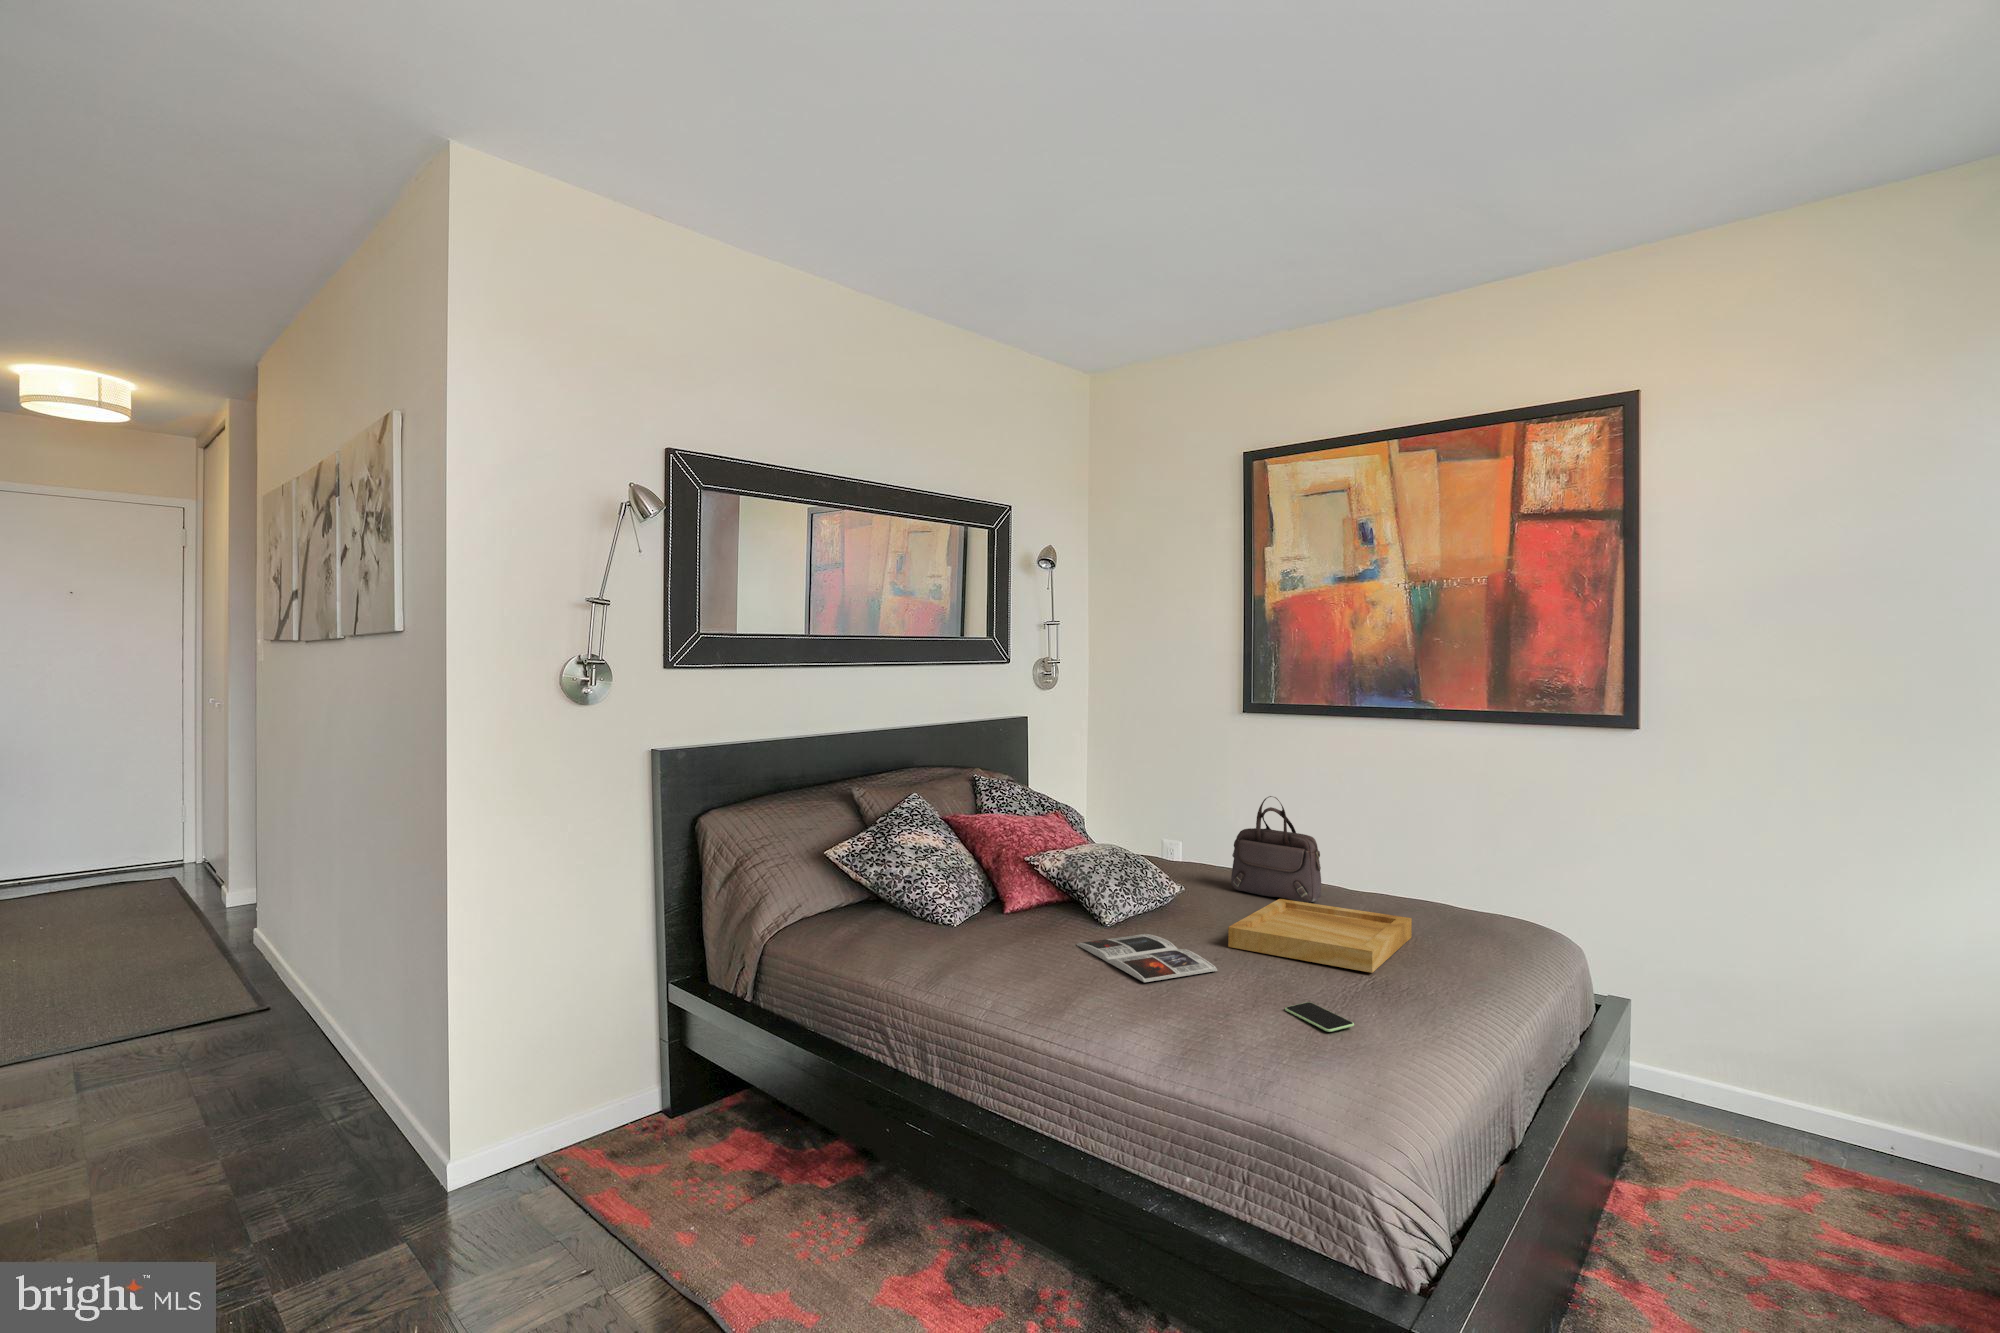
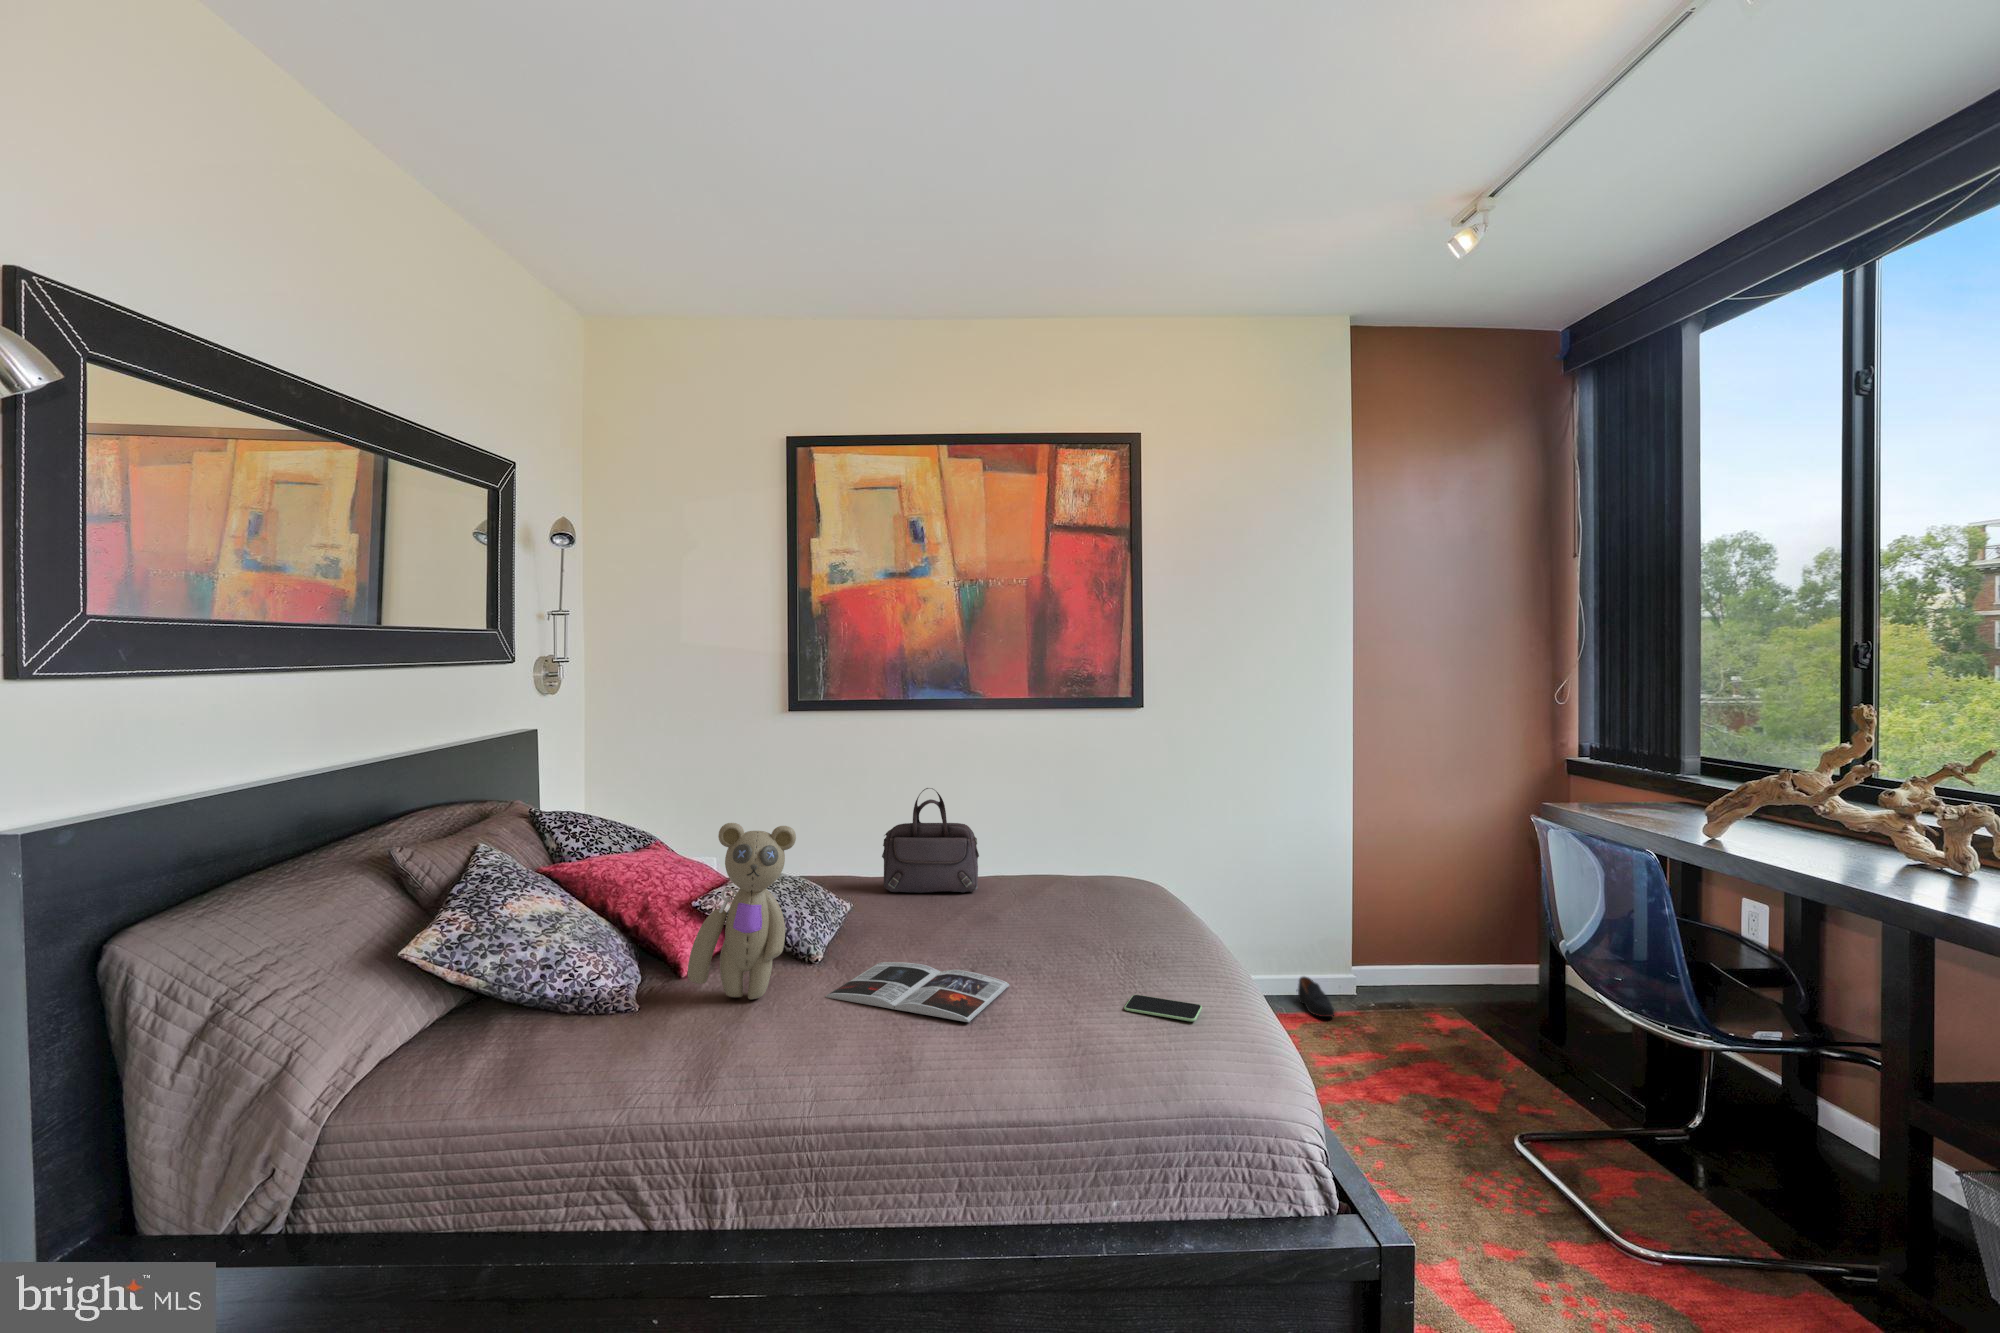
teddy bear: none [991,798,1060,934] -> present [687,823,796,999]
tray: present [1228,899,1412,973] -> none [964,888,1127,956]
shoe: none [1883,1132,1925,1194] -> present [1298,977,1335,1017]

